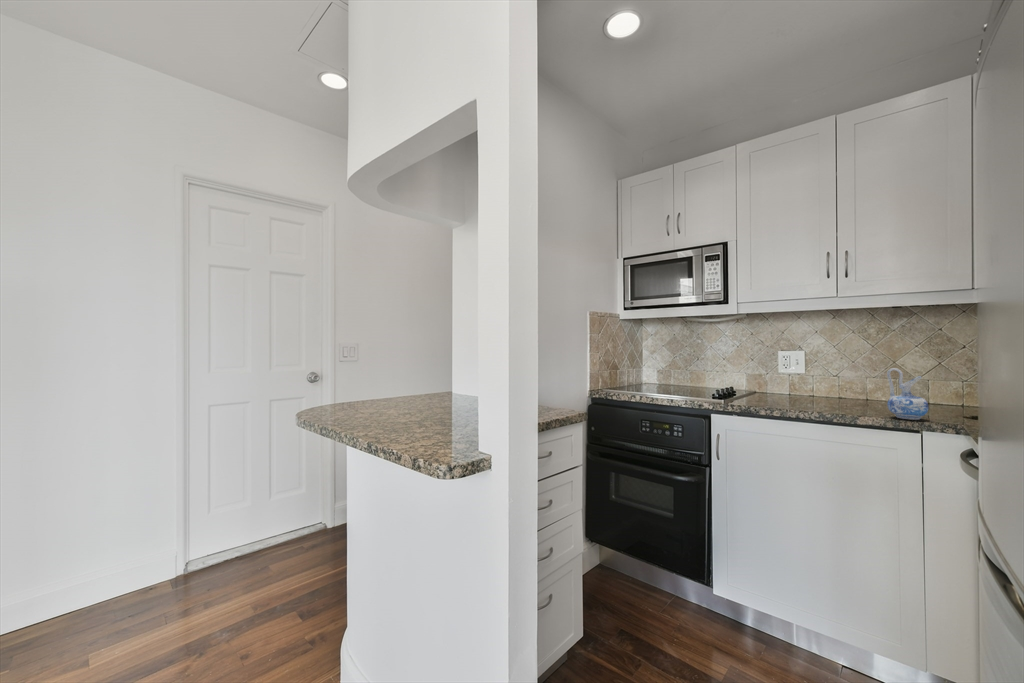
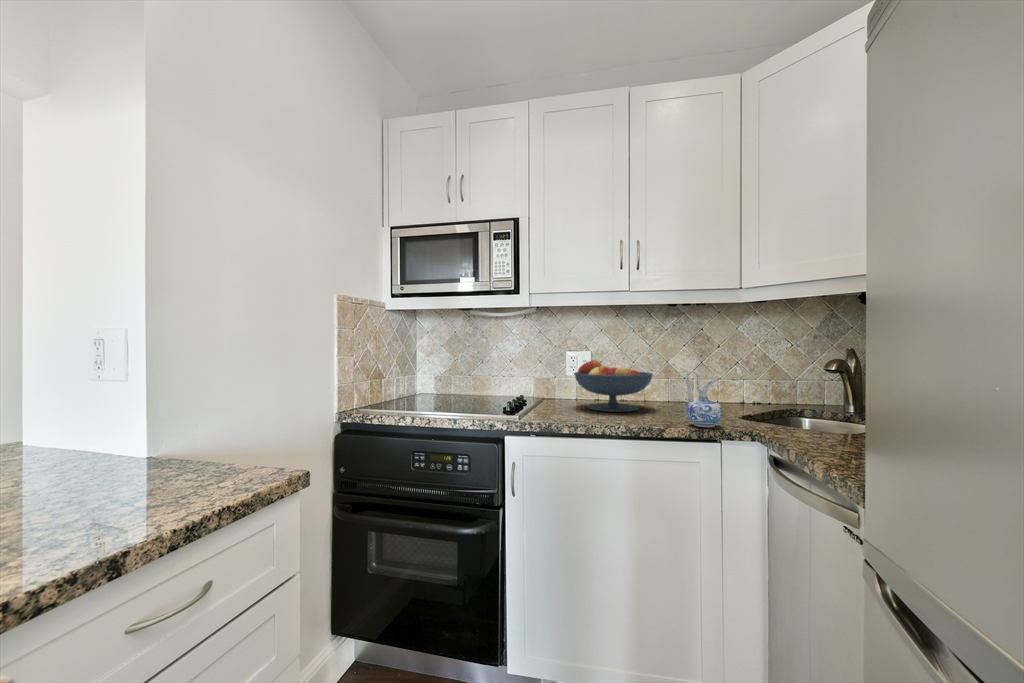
fruit bowl: none [781,358,866,404] -> present [574,360,653,412]

